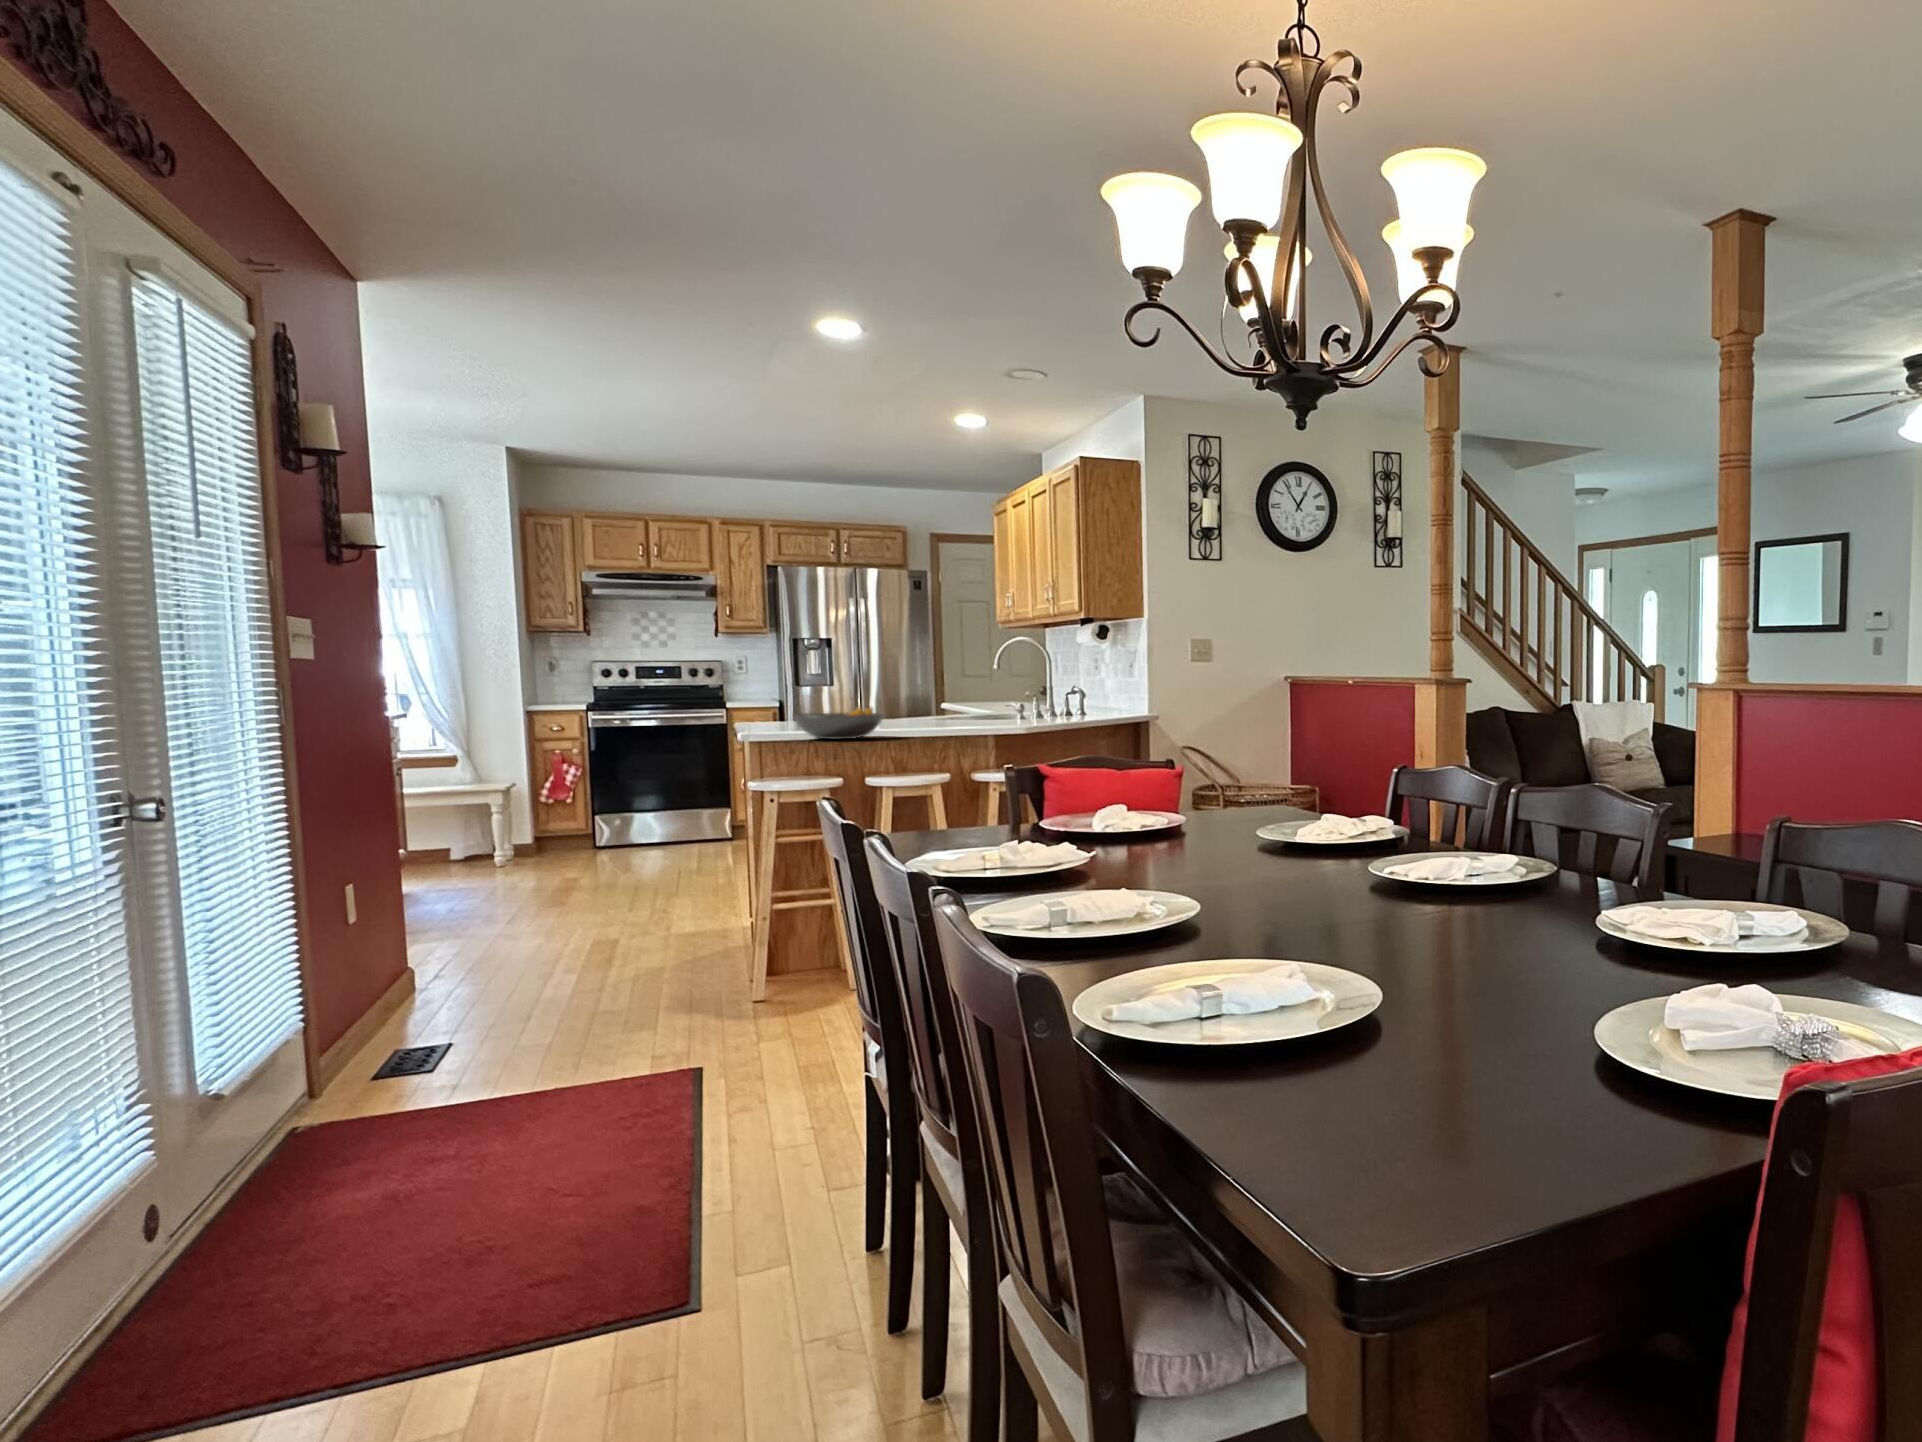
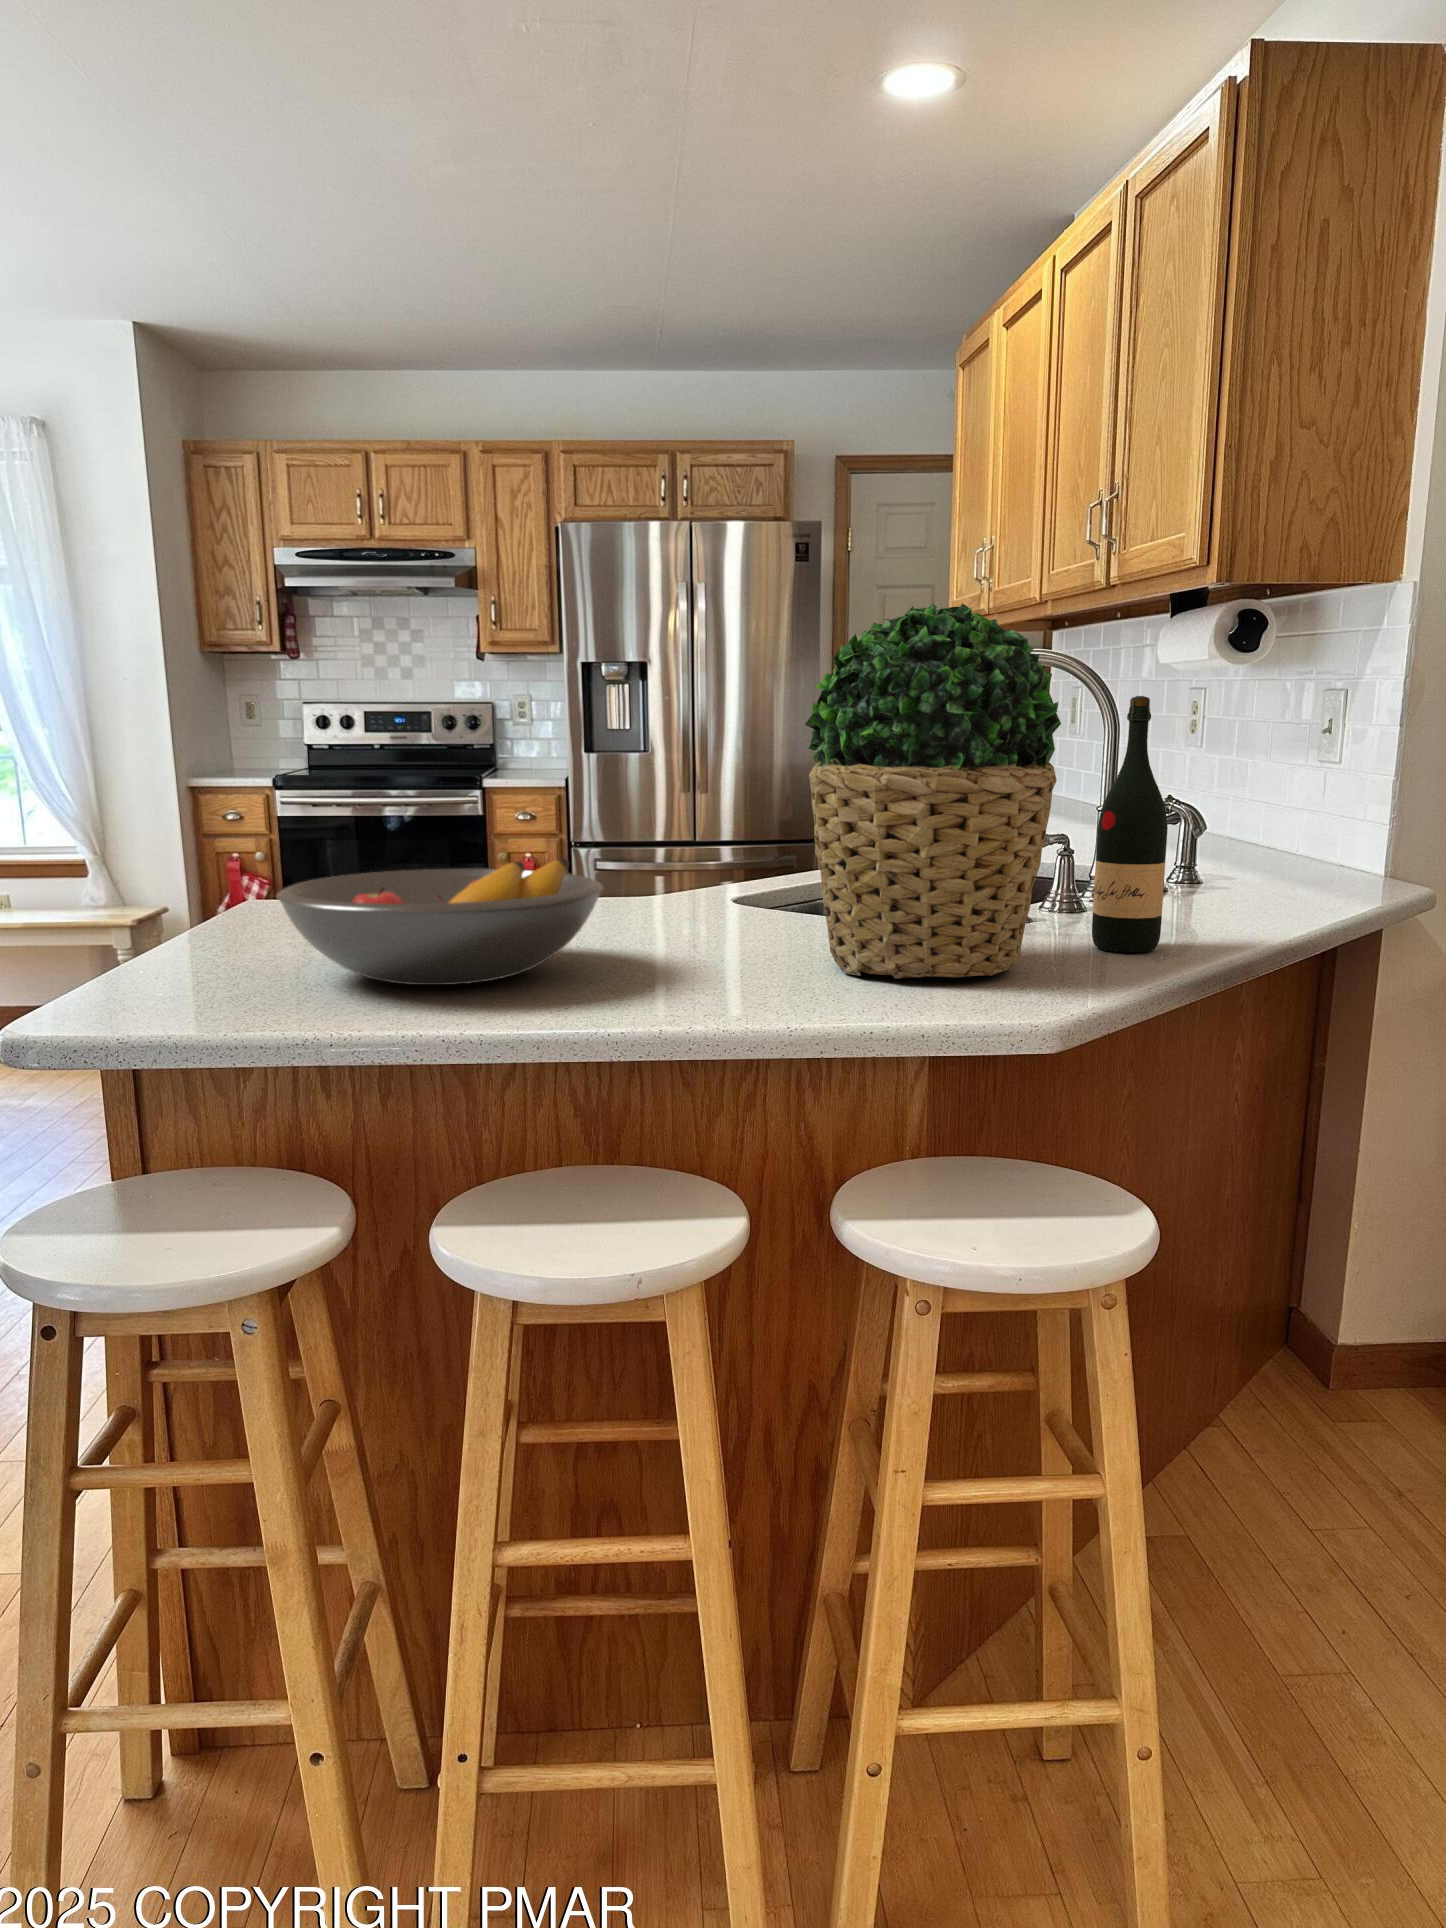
potted plant: none [939,643,1006,736] -> present [805,603,1061,978]
wine bottle: none [1022,665,1041,733] -> present [1092,696,1168,952]

